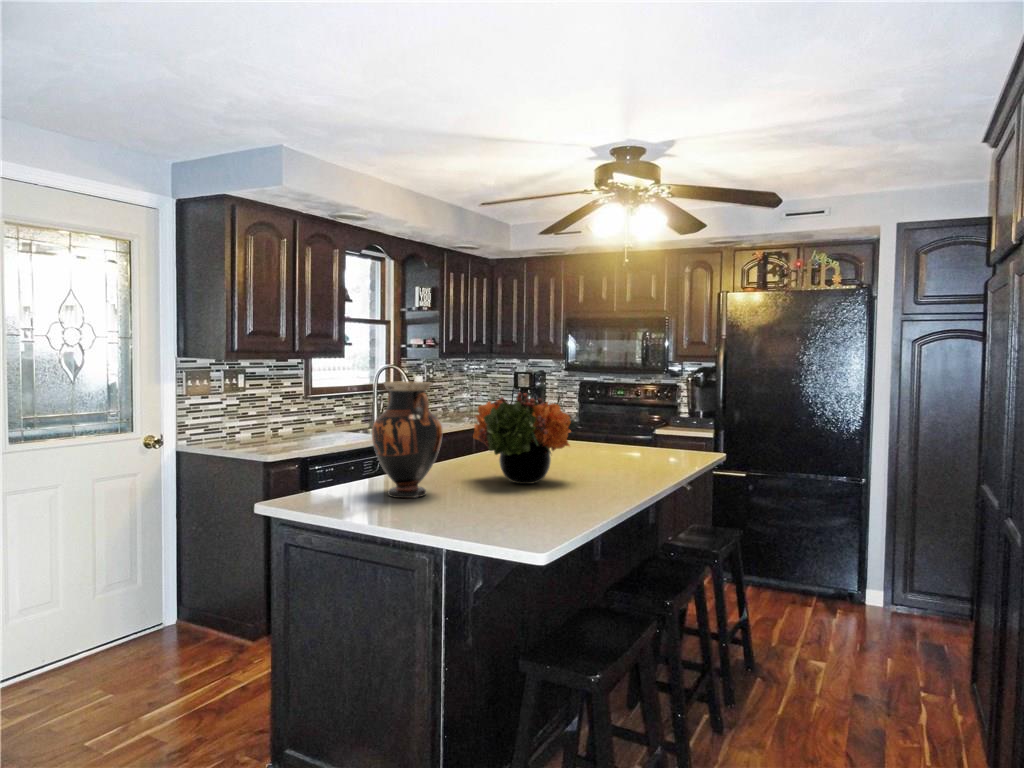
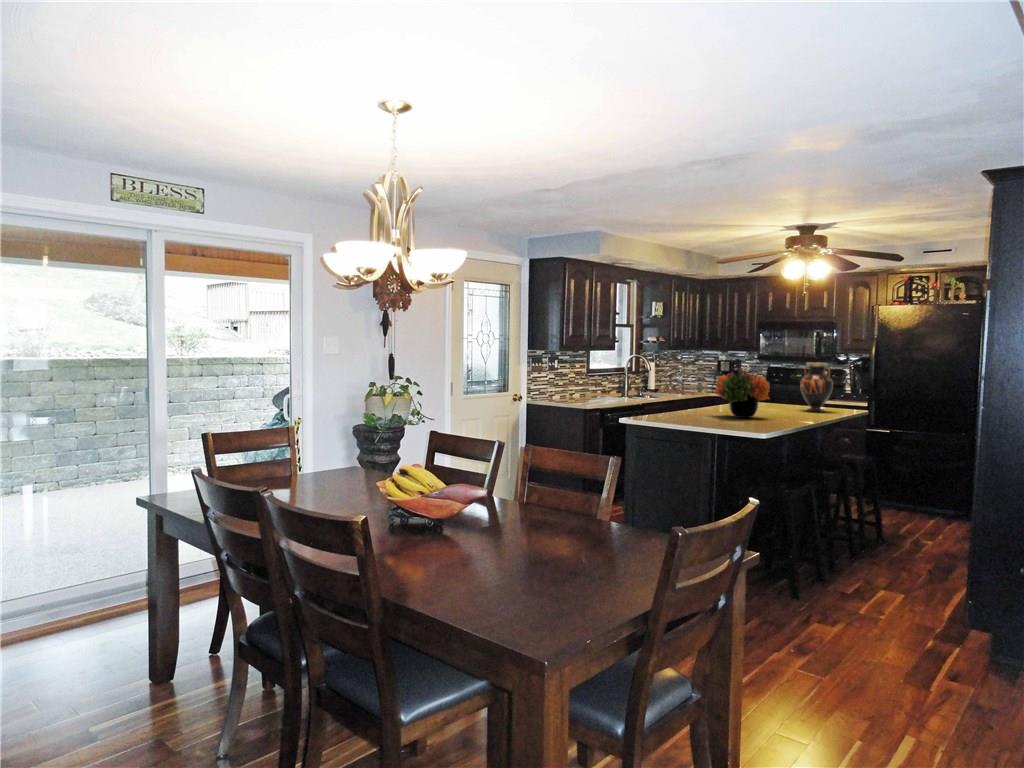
vase: present [372,381,443,498] -> present [800,363,833,412]

